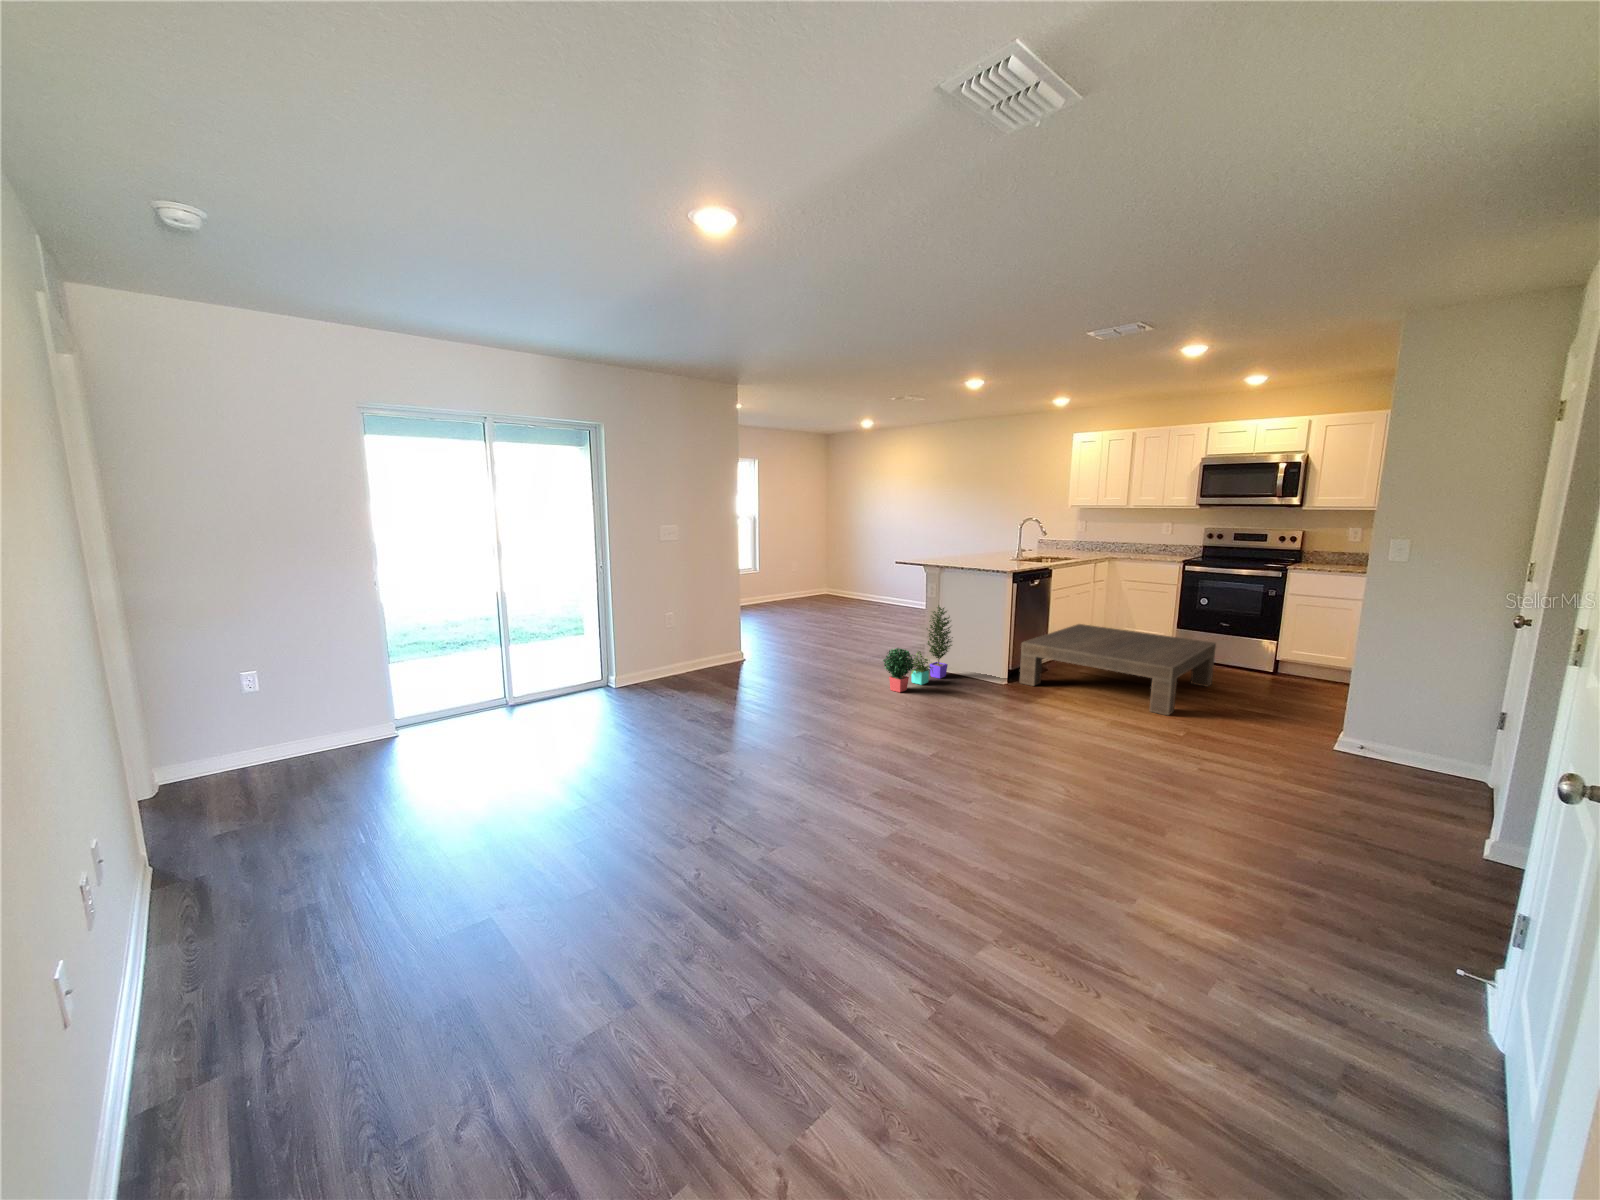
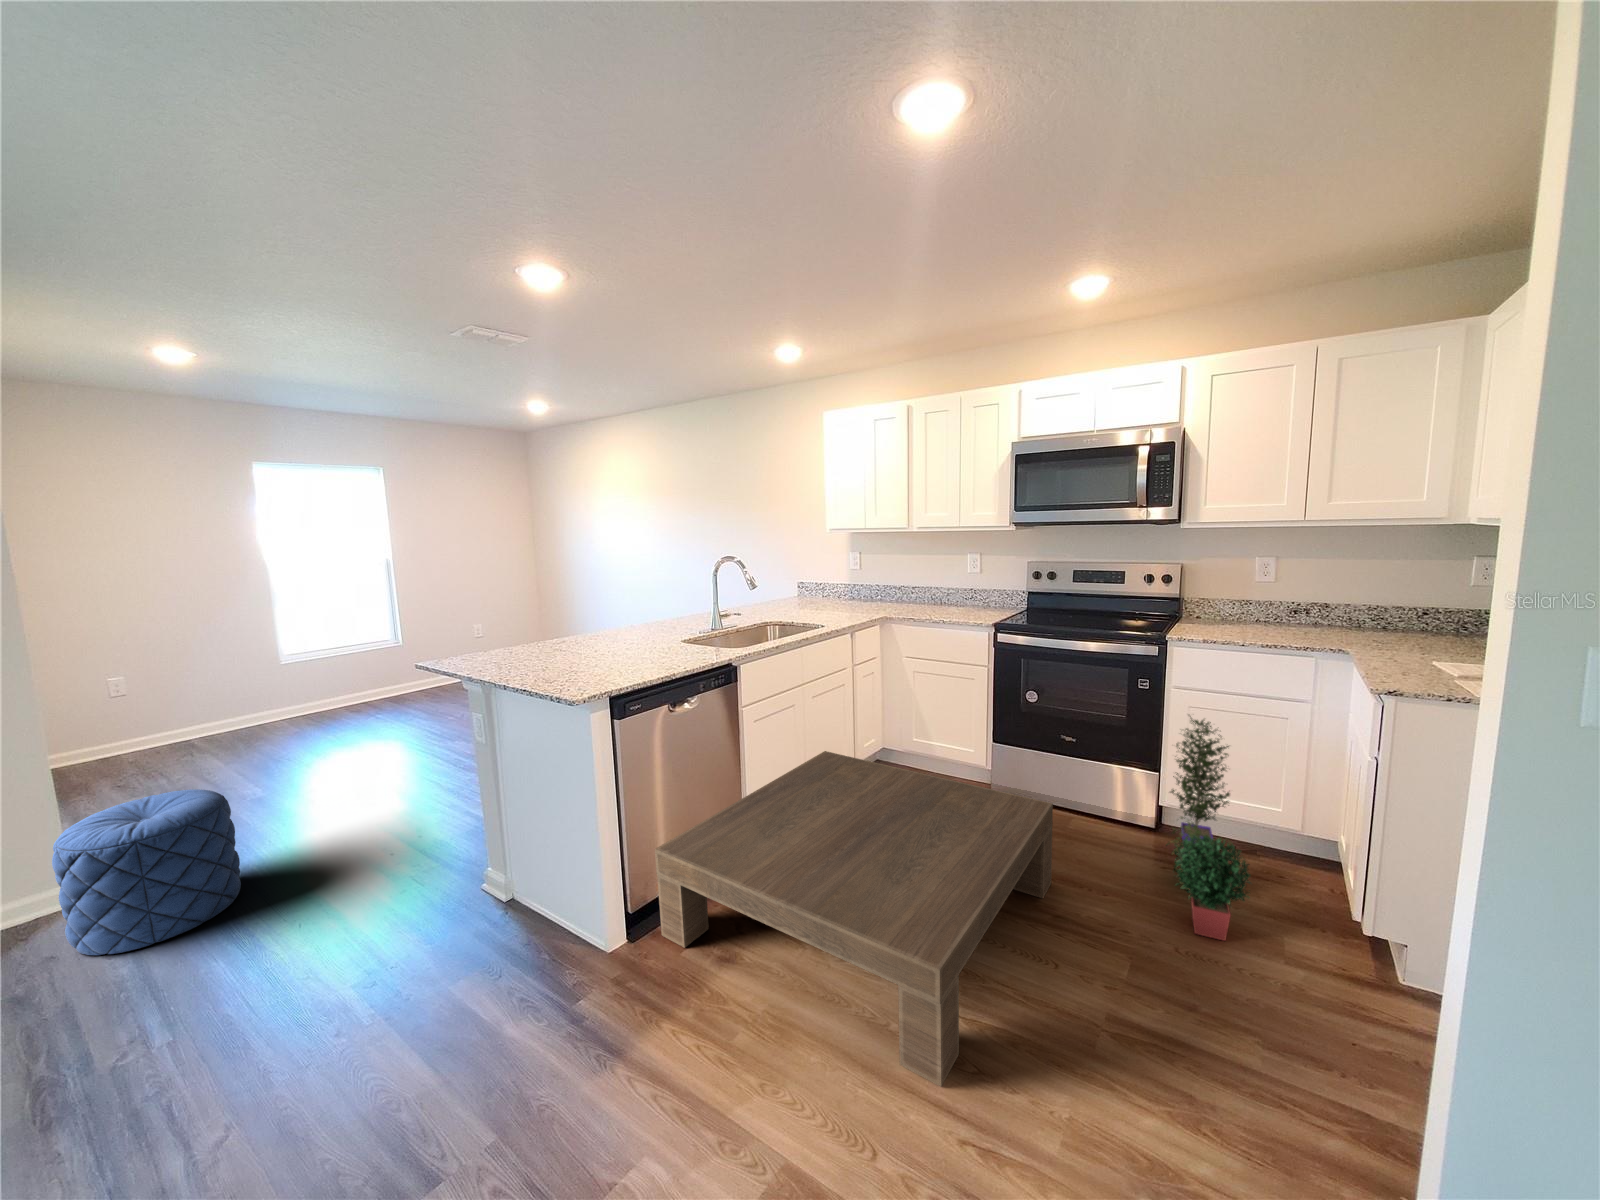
potted plant: present [883,605,953,692] -> present [1166,716,1250,941]
pouf: none [748,612,803,672] -> present [52,789,241,955]

